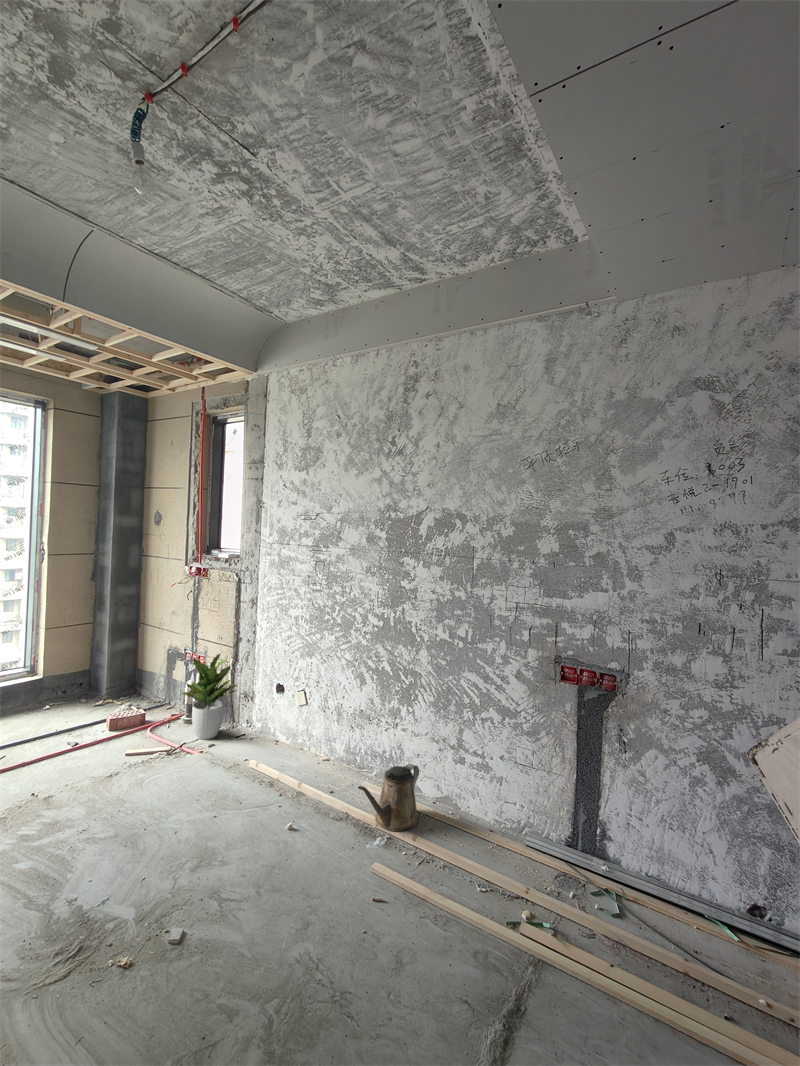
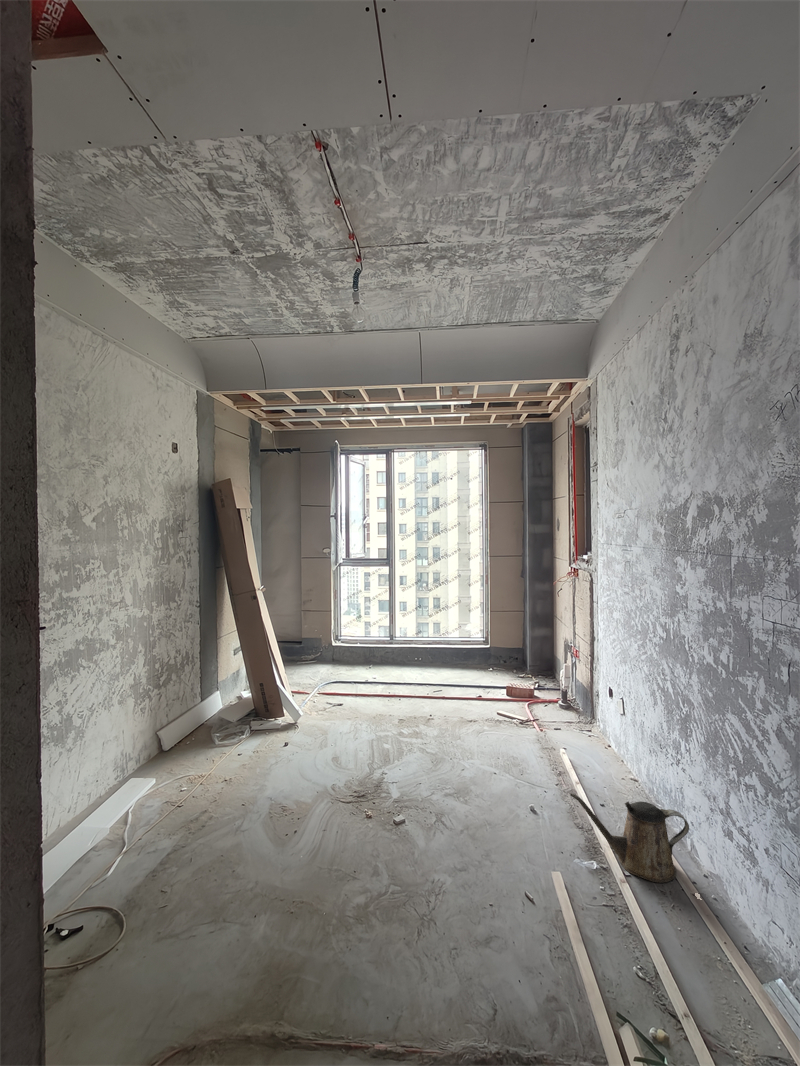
potted plant: present [182,653,237,740] -> none [536,645,588,723]

